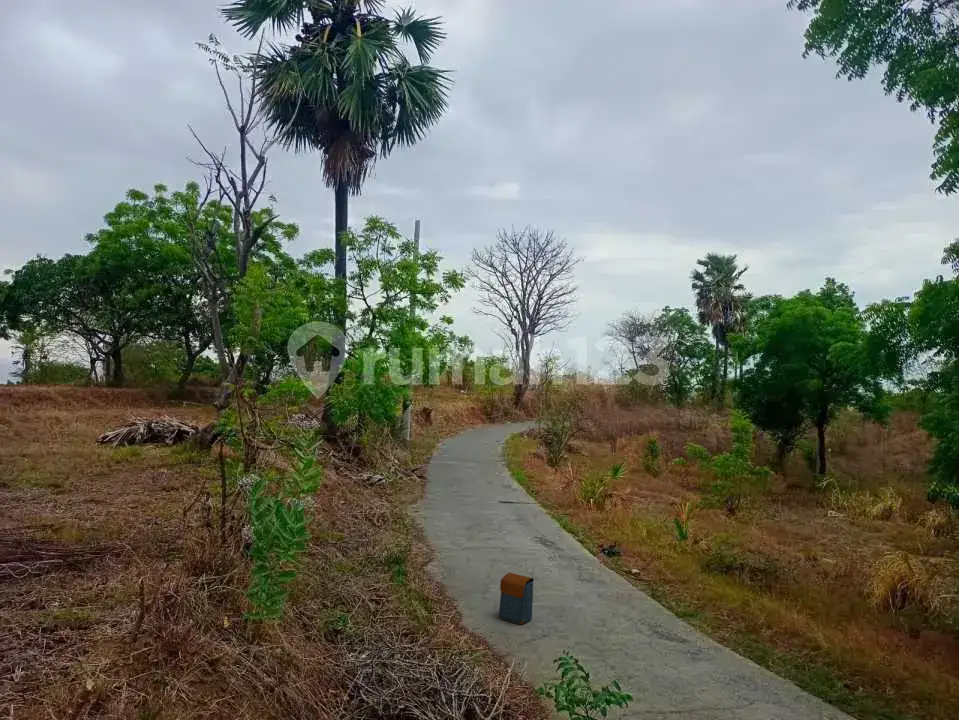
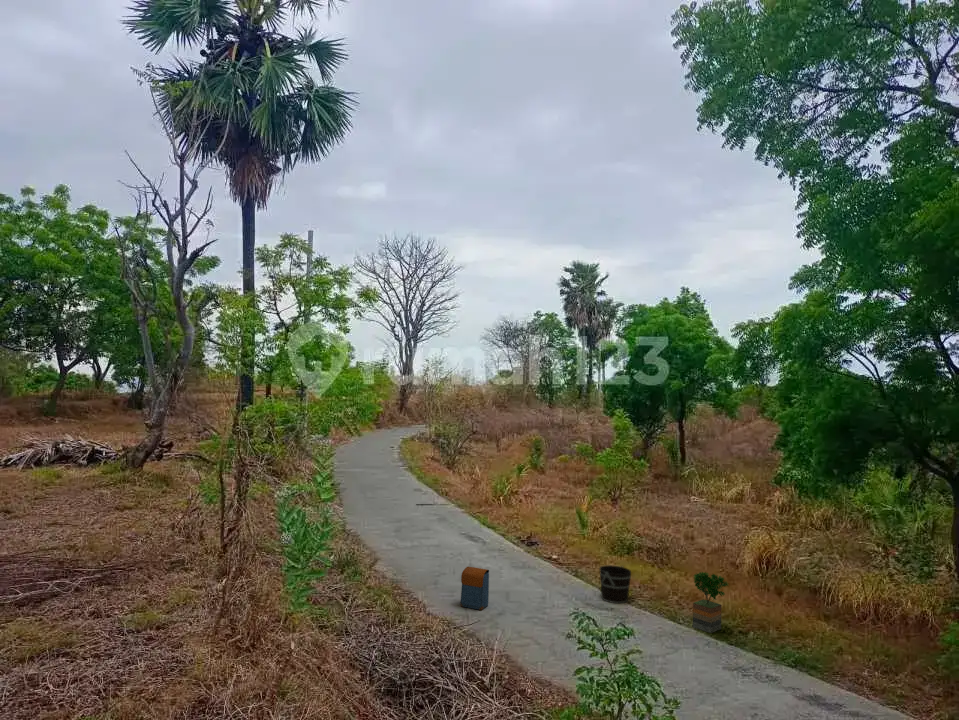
bucket: none [673,585,713,632] -> present [600,565,631,603]
potted tree: none [785,602,837,683] -> present [693,572,728,633]

